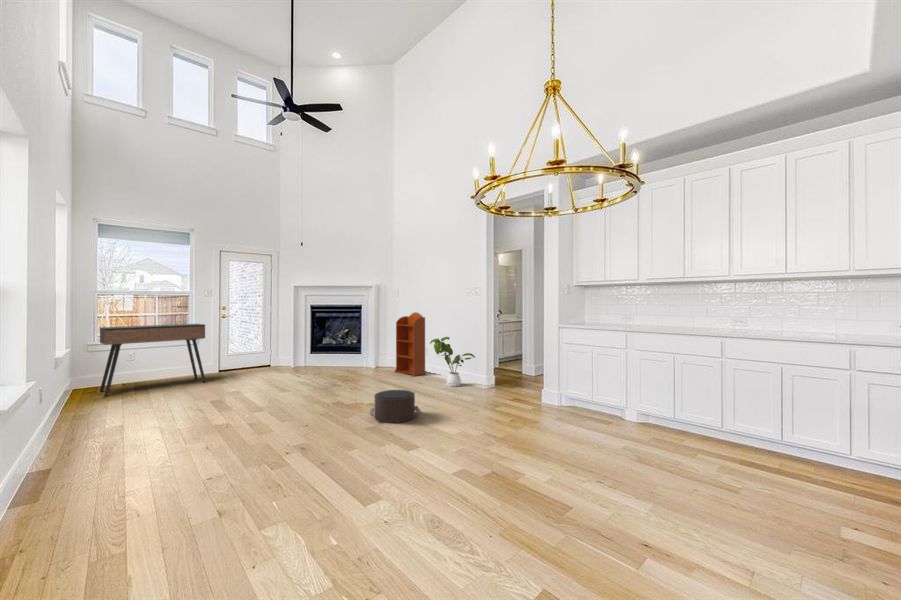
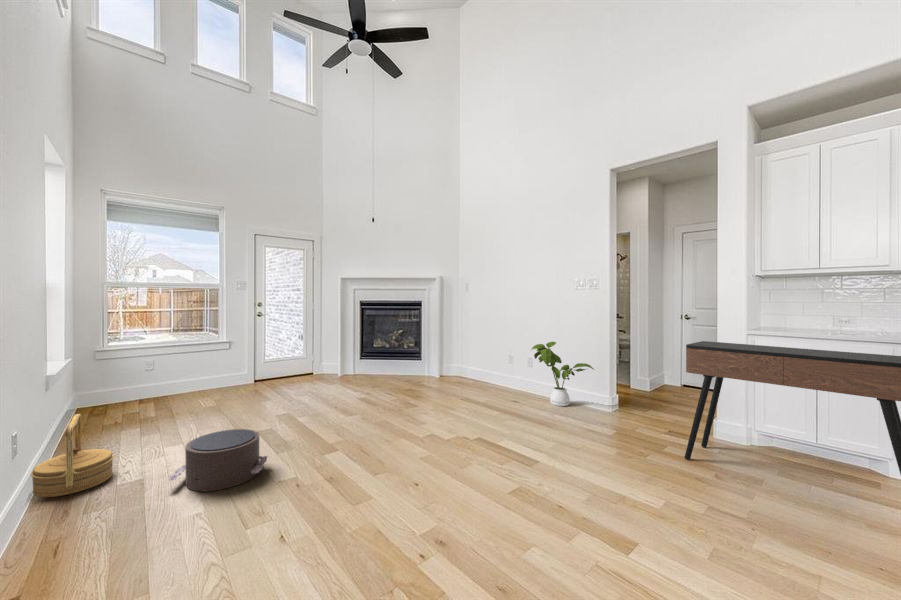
bookcase: present [395,312,425,376] -> none [468,310,509,390]
console table: present [100,324,206,396] -> present [685,341,901,474]
woven basket: none [52,383,107,434] -> present [31,414,114,497]
pouf: present [370,390,421,423] -> present [168,429,267,491]

